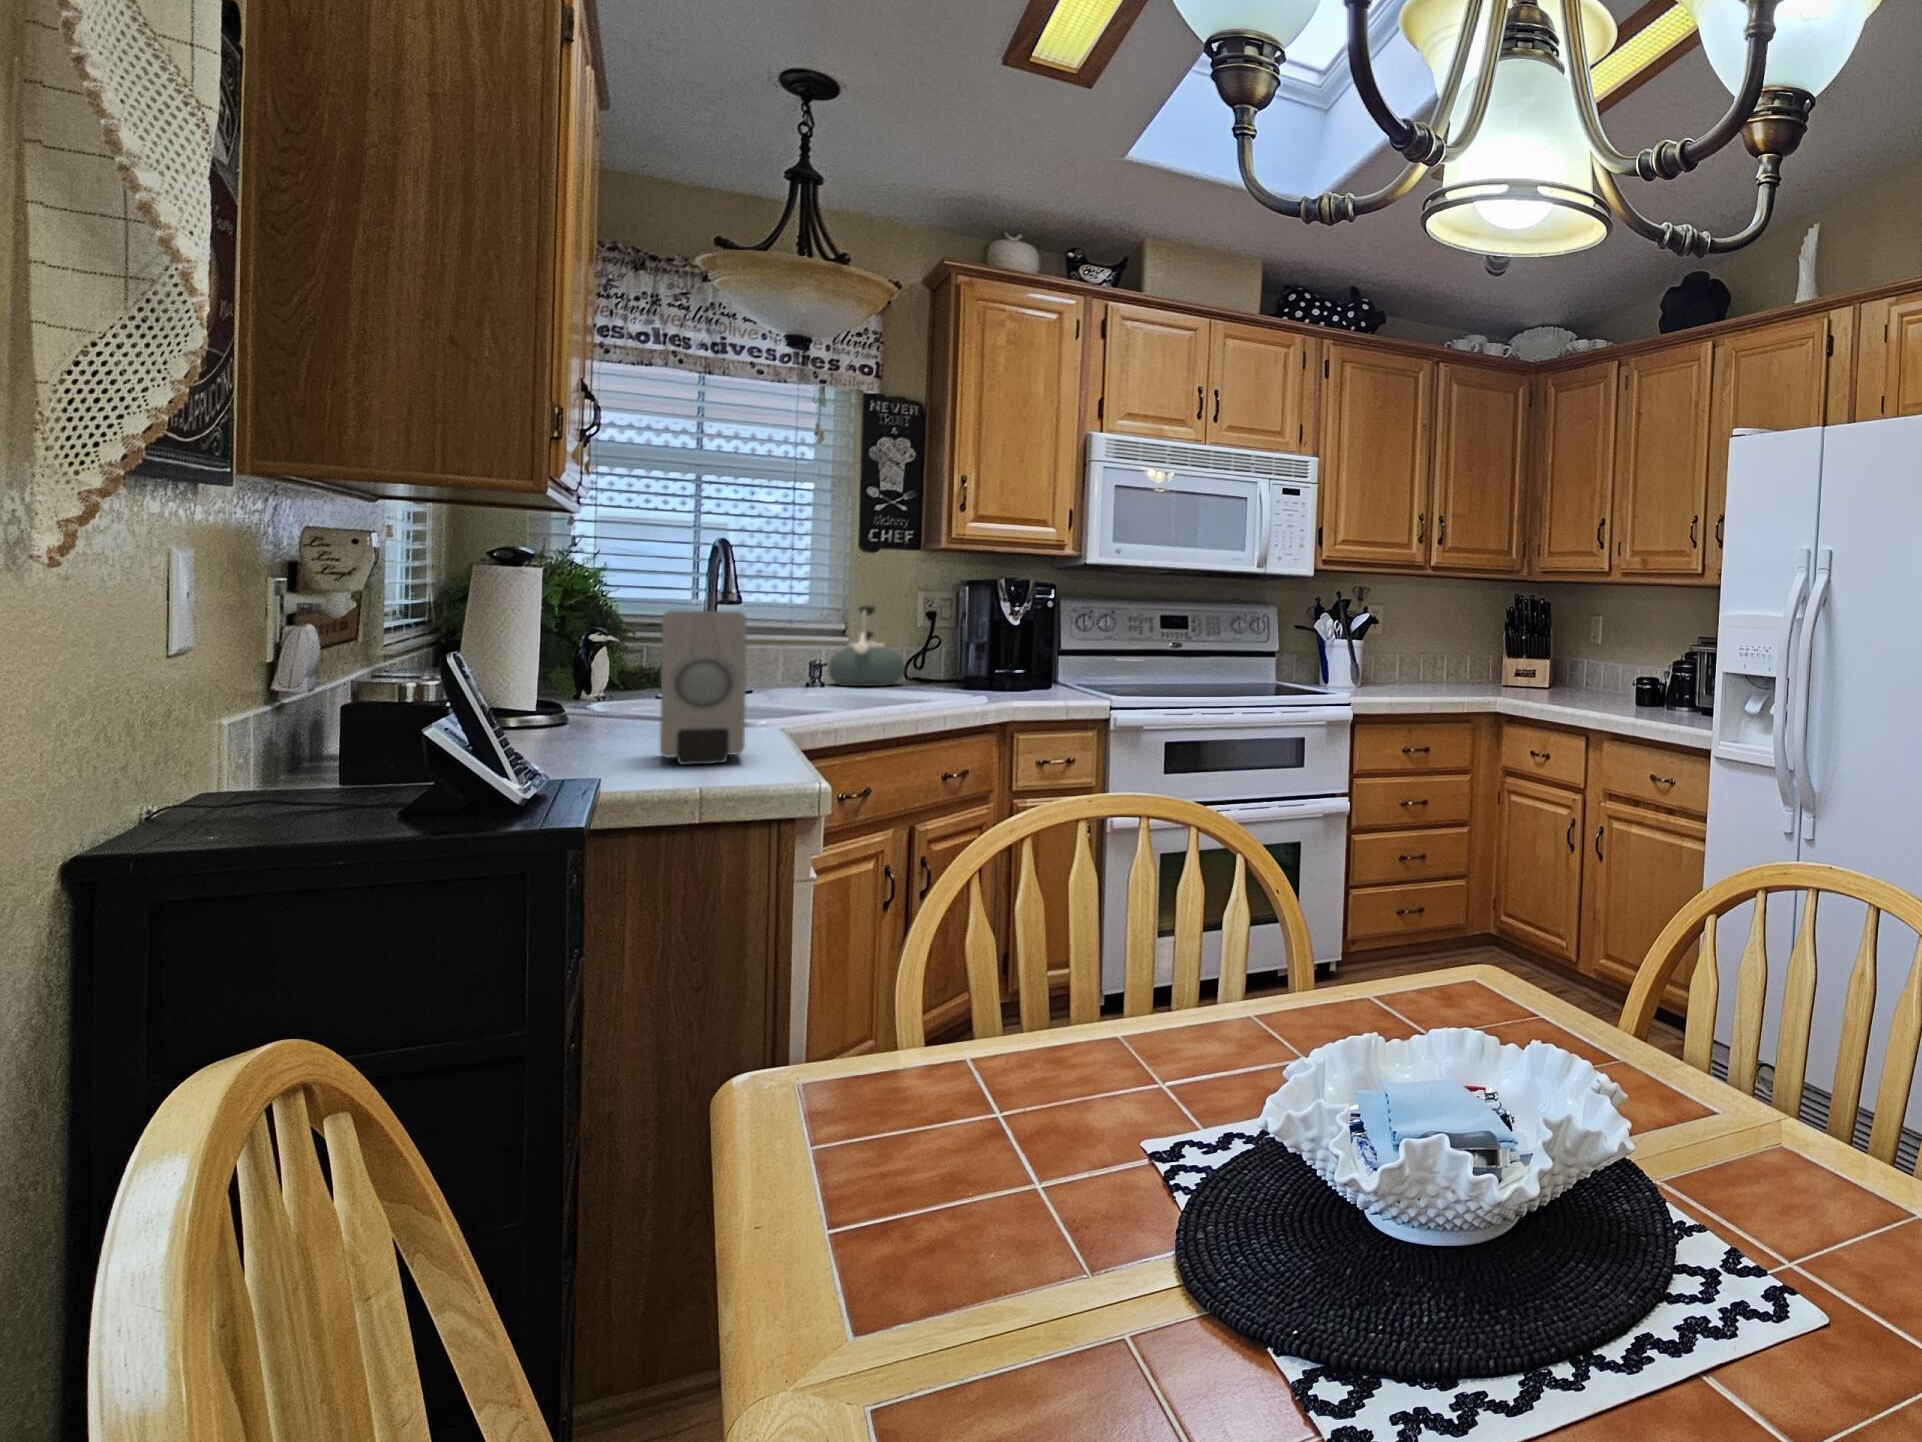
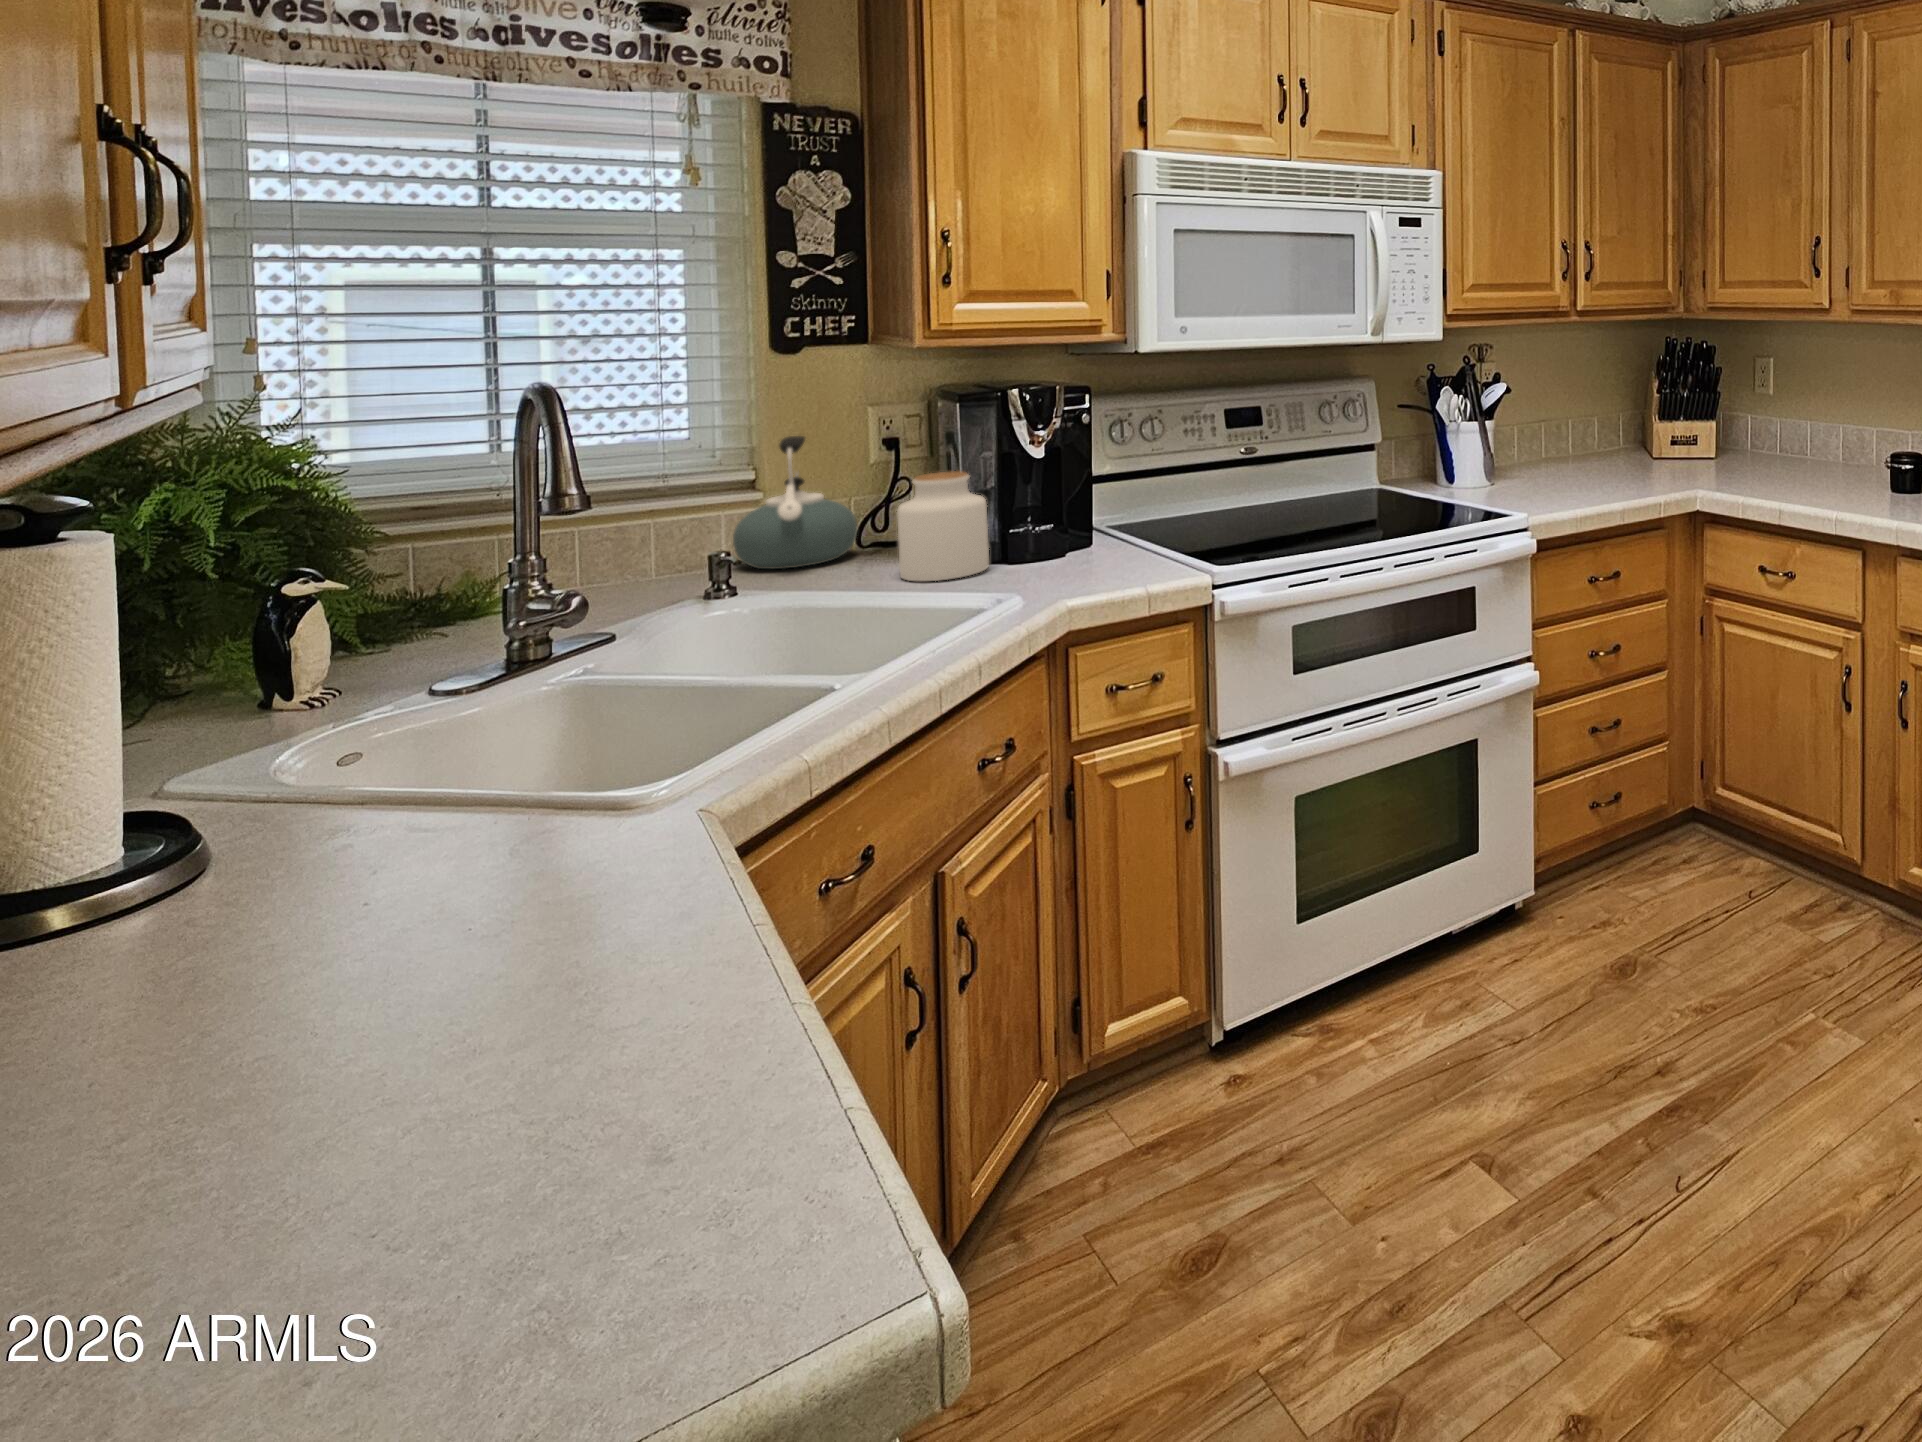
soap dispenser: present [660,611,746,765] -> none [379,685,662,1214]
jar: none [922,630,979,694] -> present [897,471,989,581]

